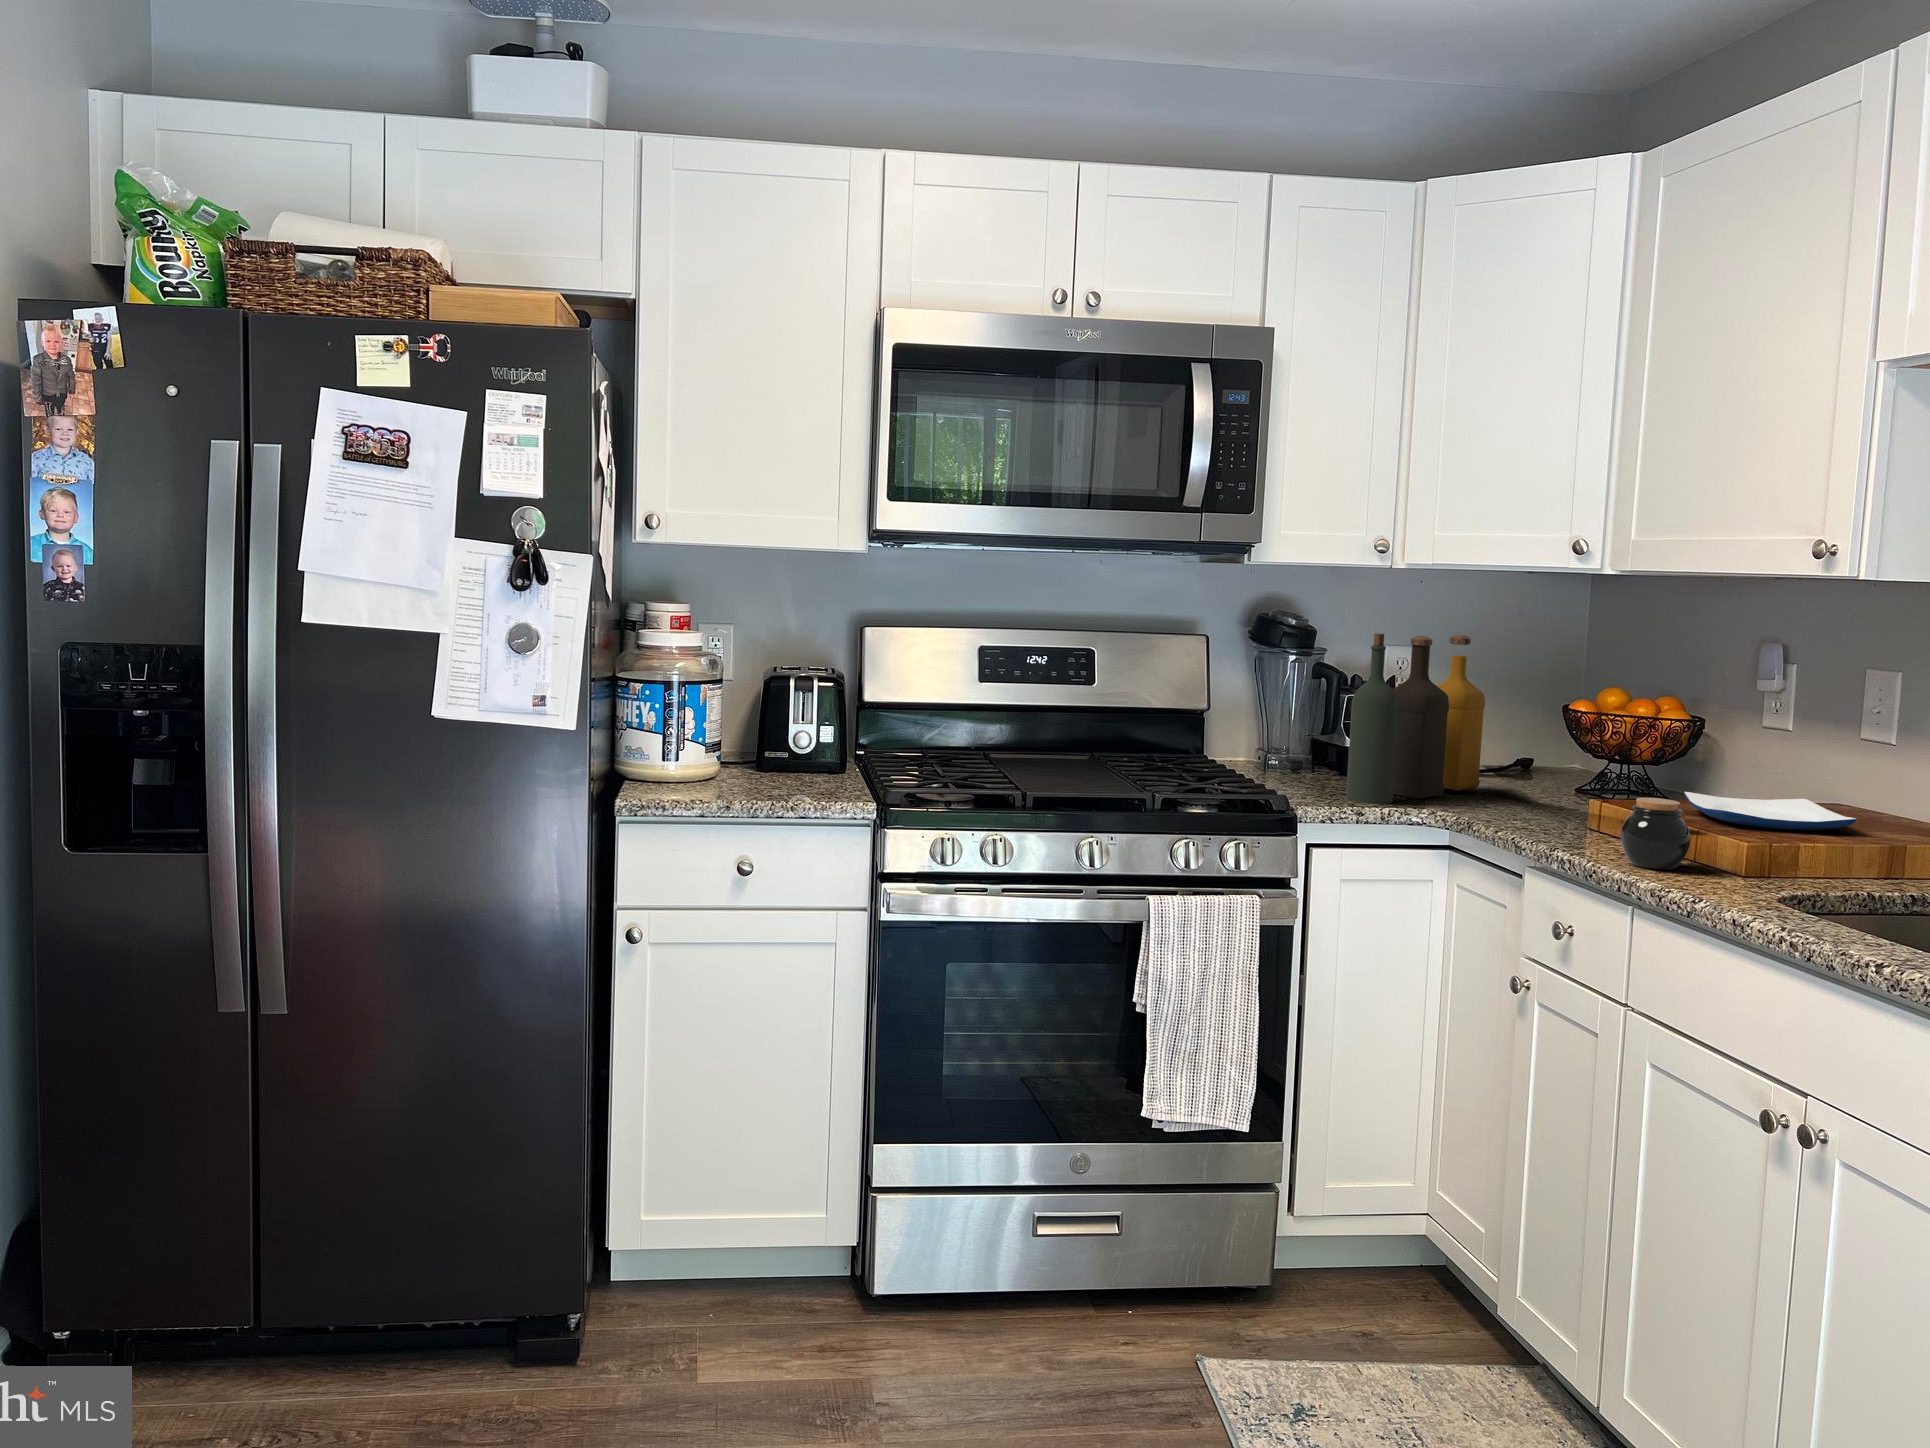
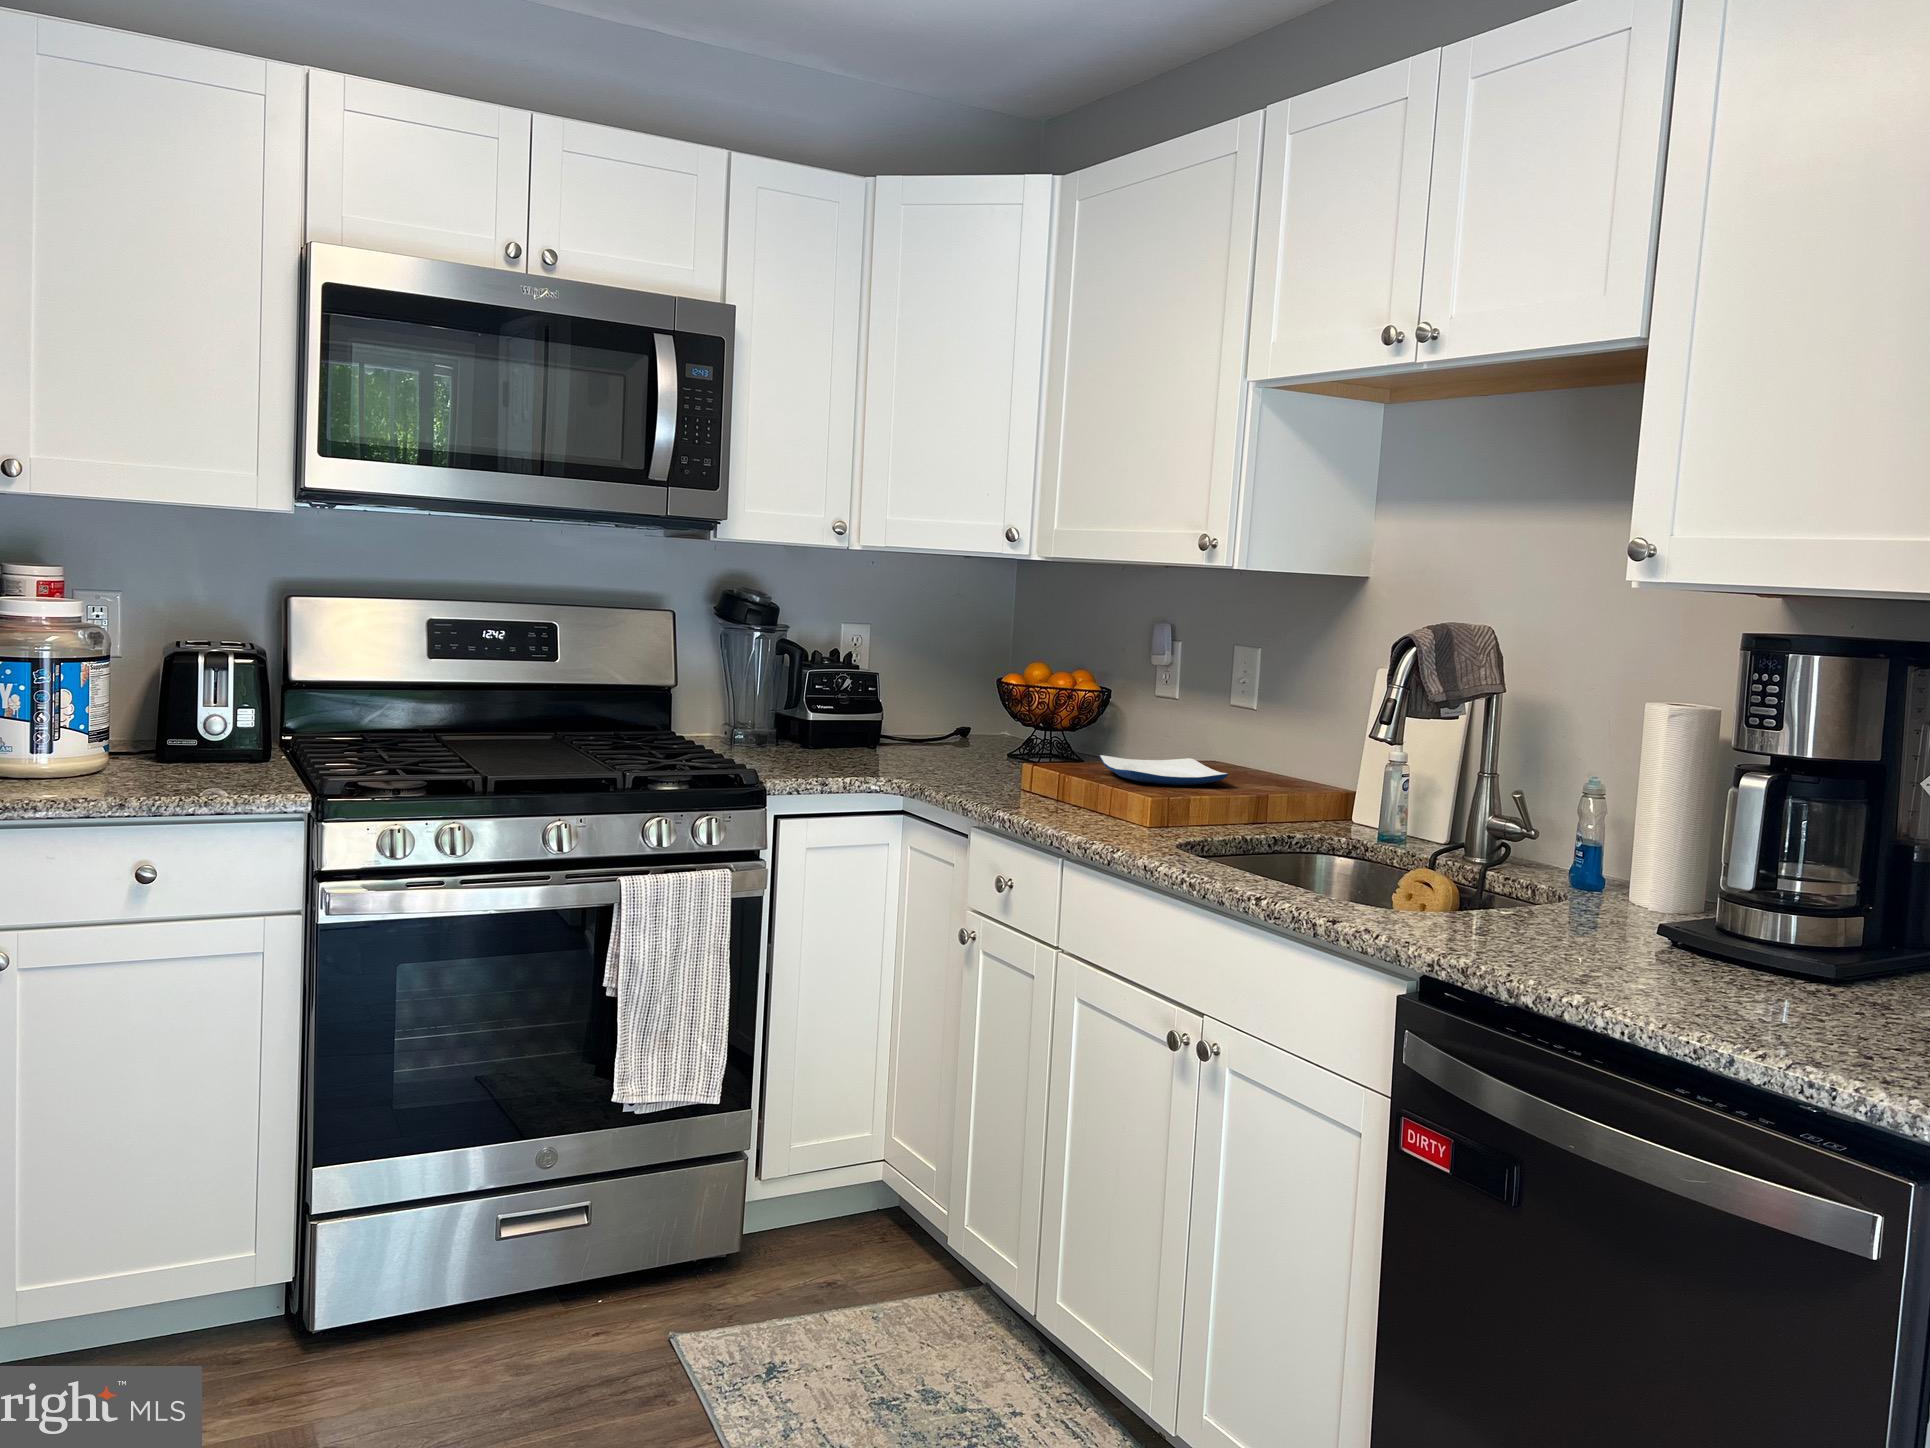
bottle: present [1346,633,1485,804] -> none [811,611,936,776]
jar: present [1621,798,1690,870] -> none [1050,761,1105,824]

